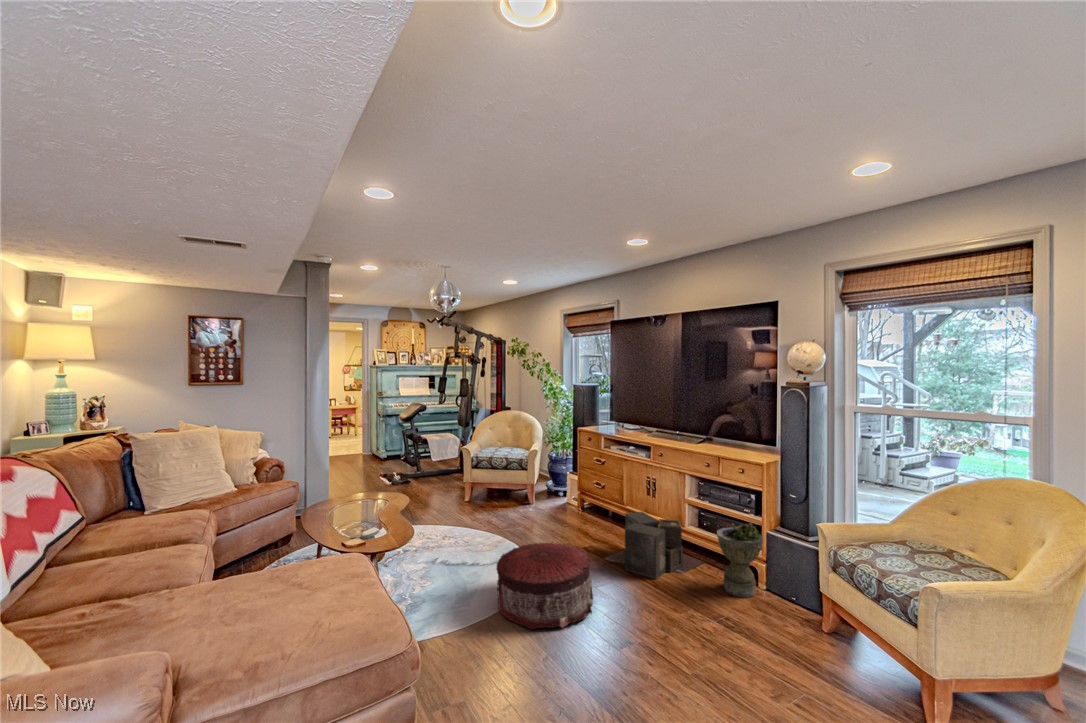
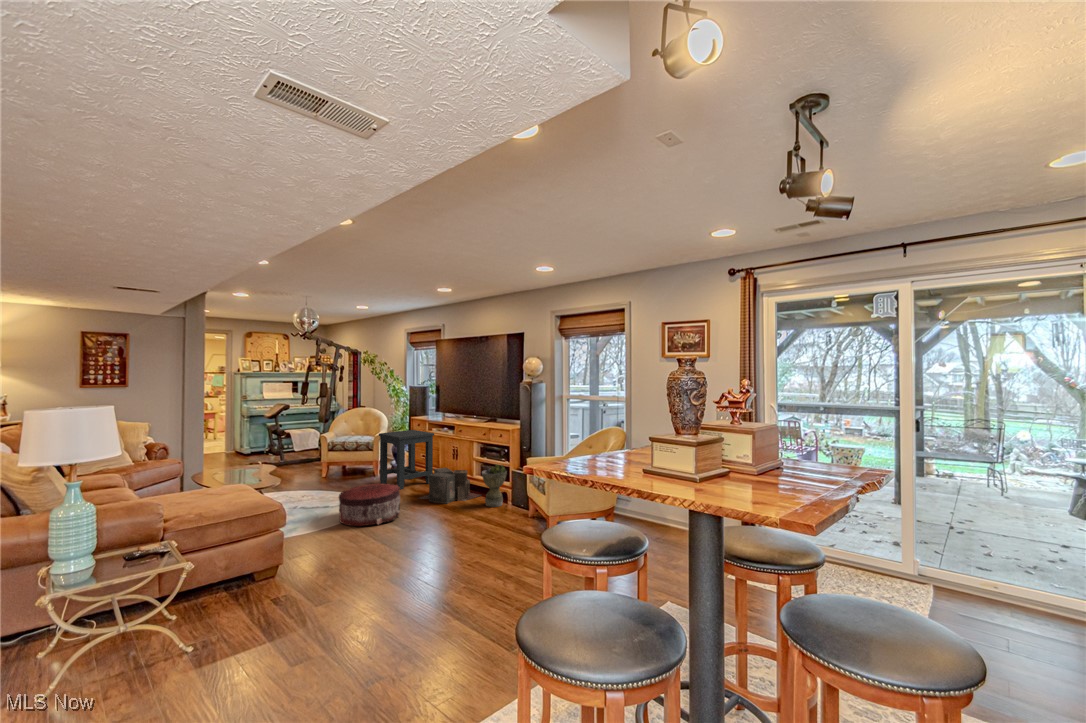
side table: none [538,446,616,537] -> present [379,430,434,490]

